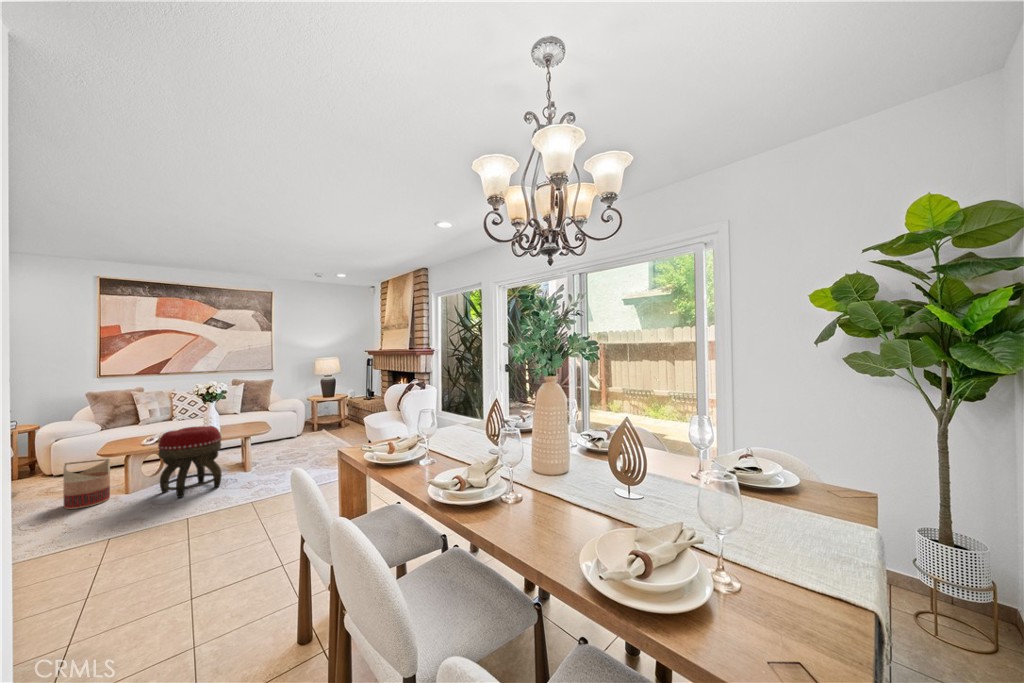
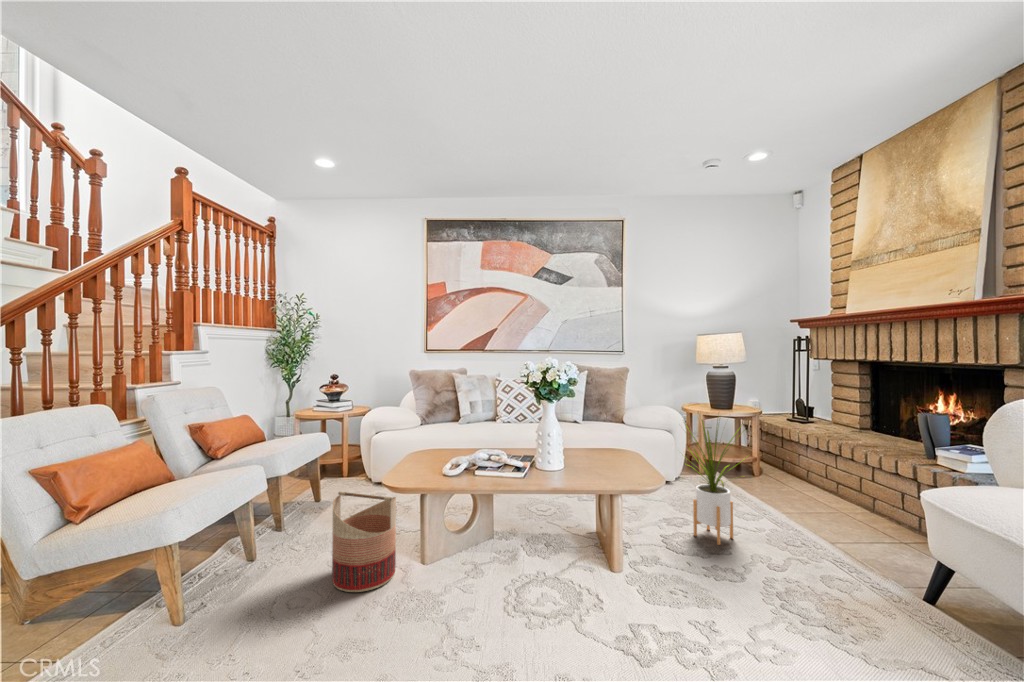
house plant: none [285,399,318,455] -> present [686,420,741,545]
footstool: present [158,426,222,498] -> none [460,454,576,640]

